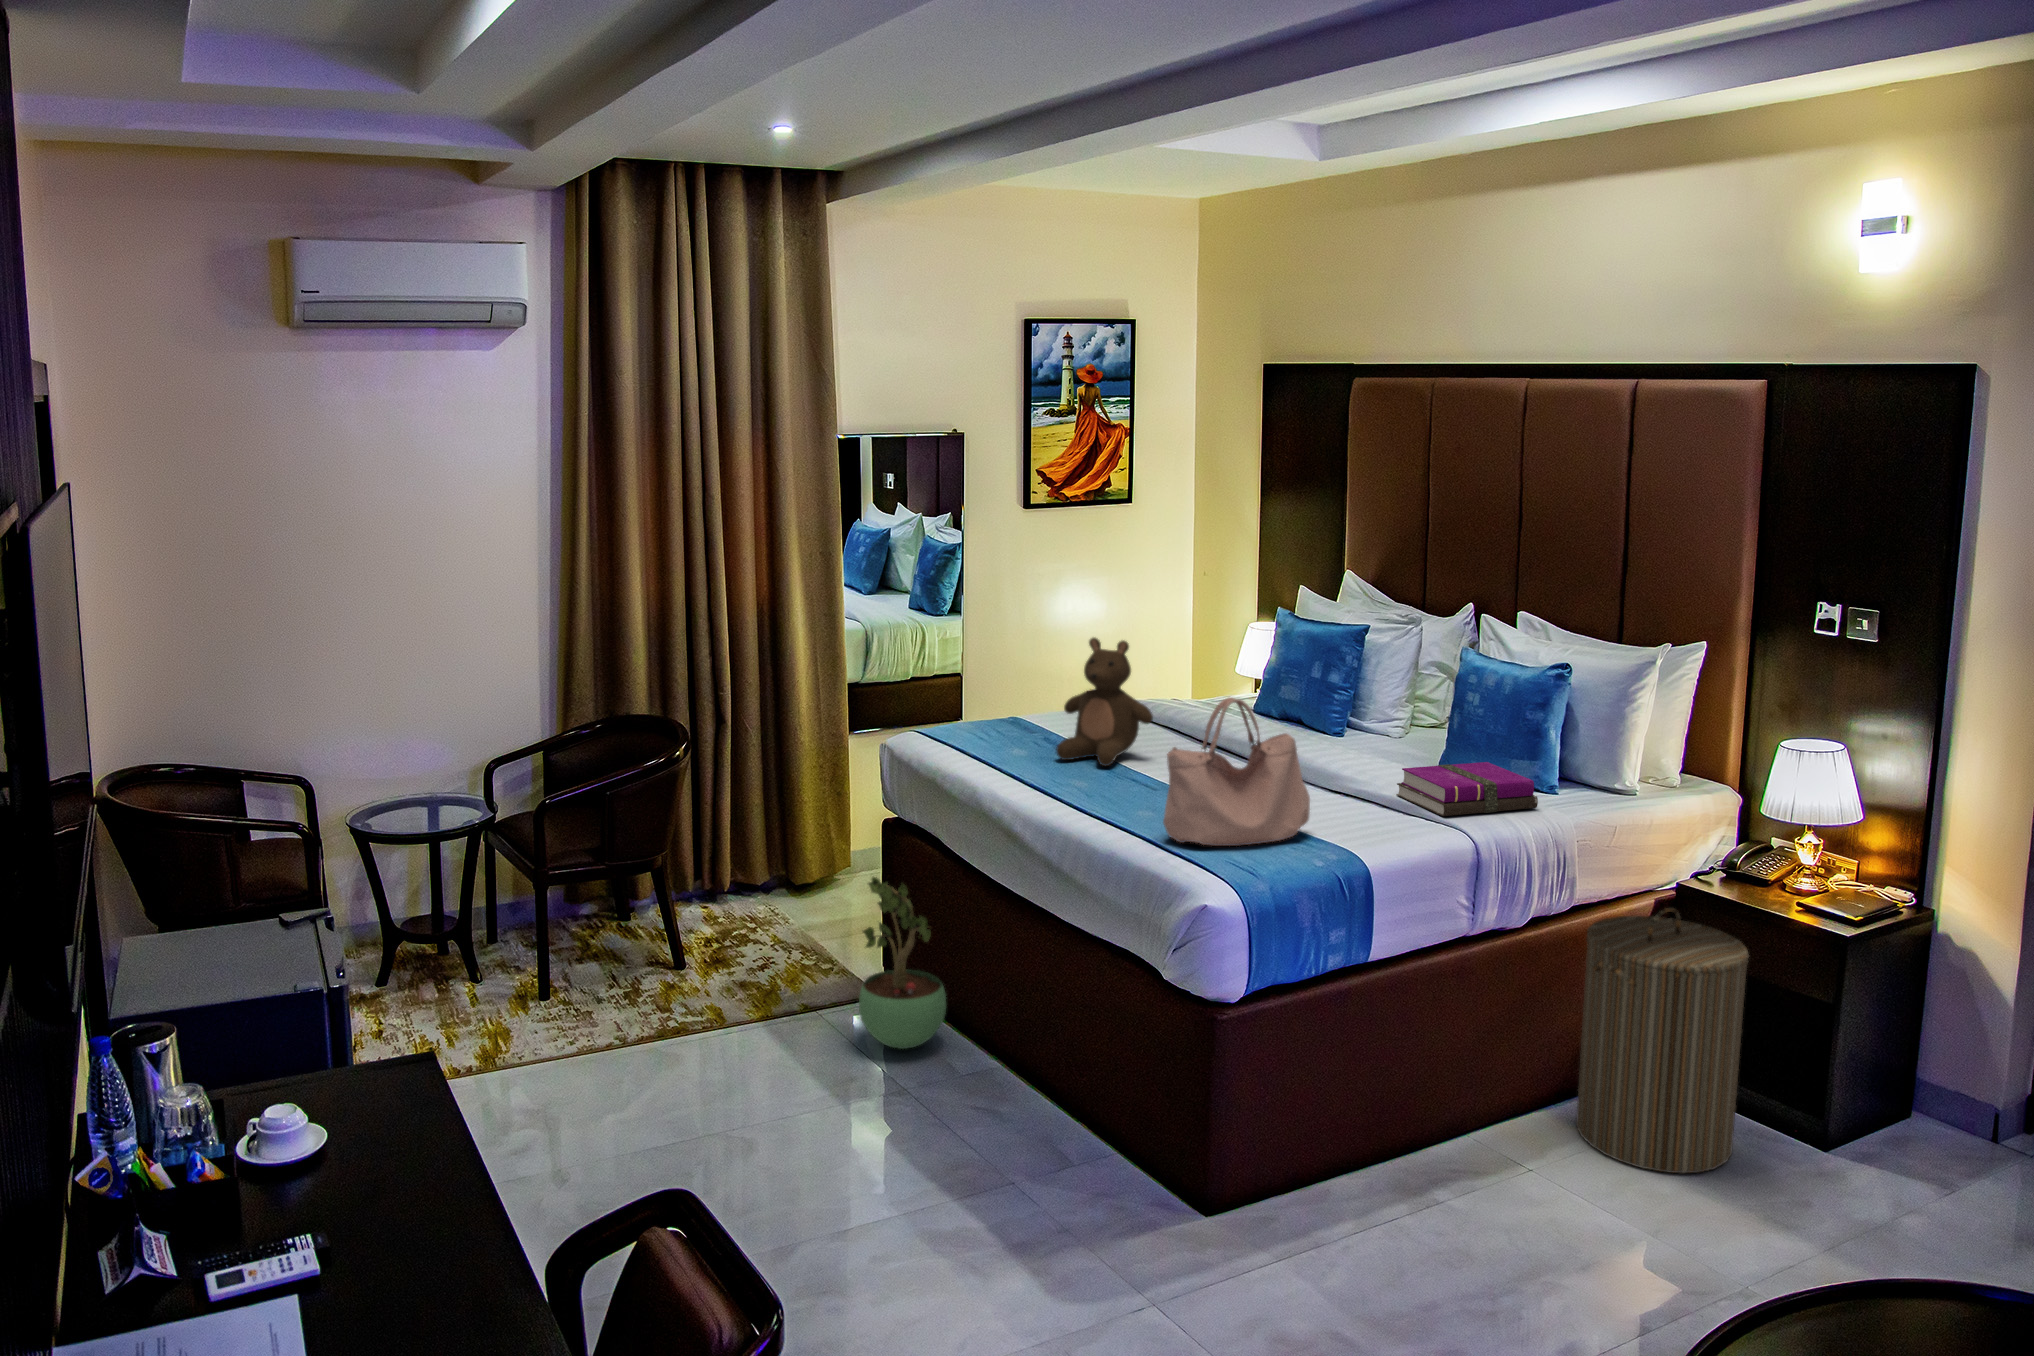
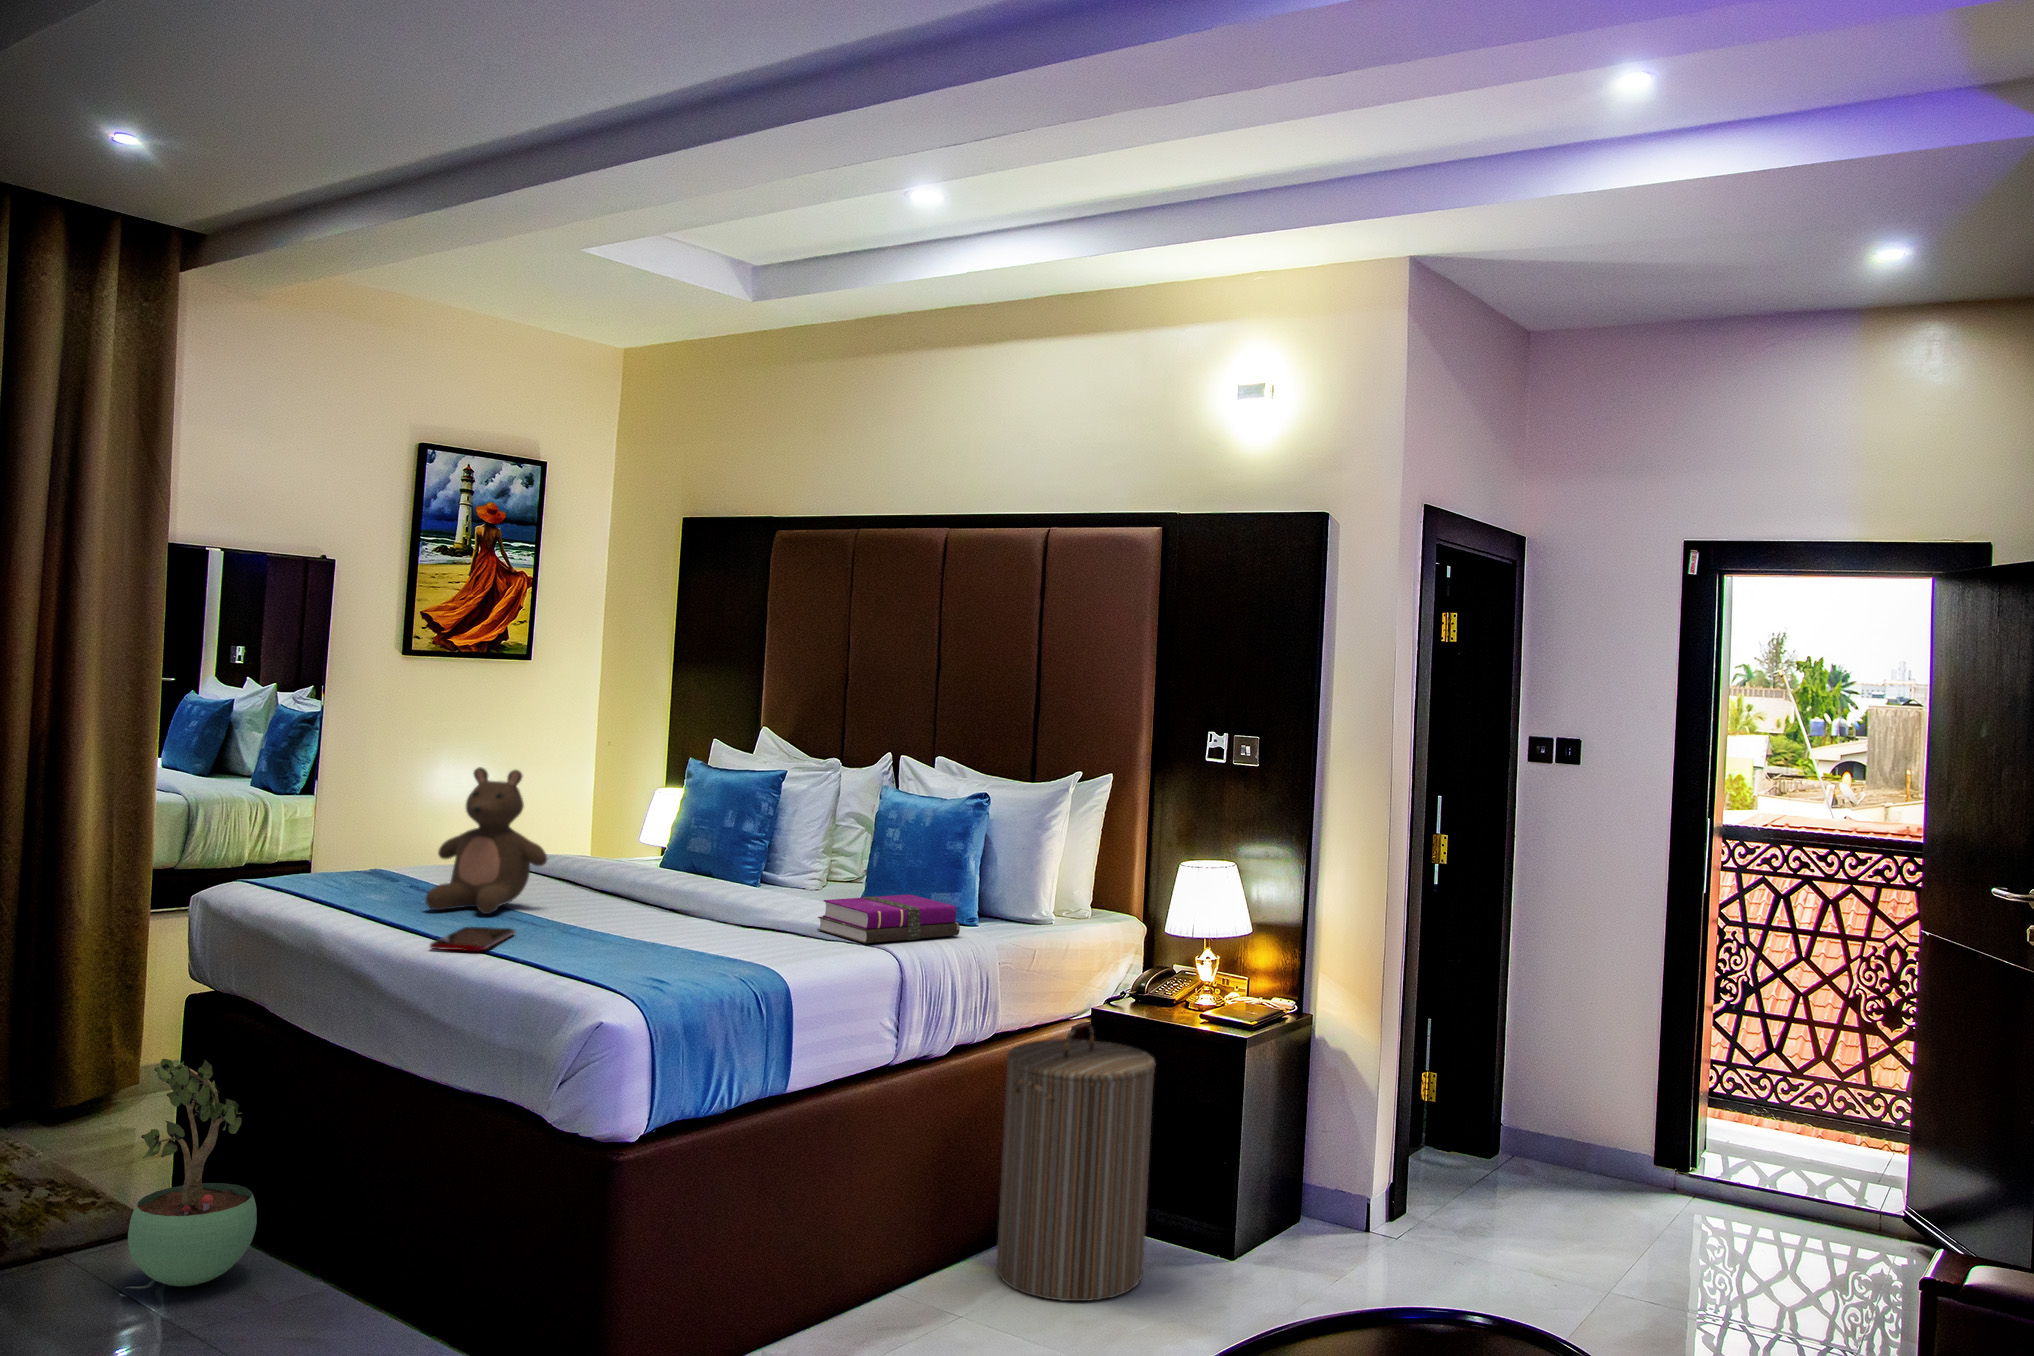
handbag: present [1163,697,1310,846] -> none [555,805,725,972]
smartphone: none [1062,784,1130,813] -> present [430,927,516,951]

